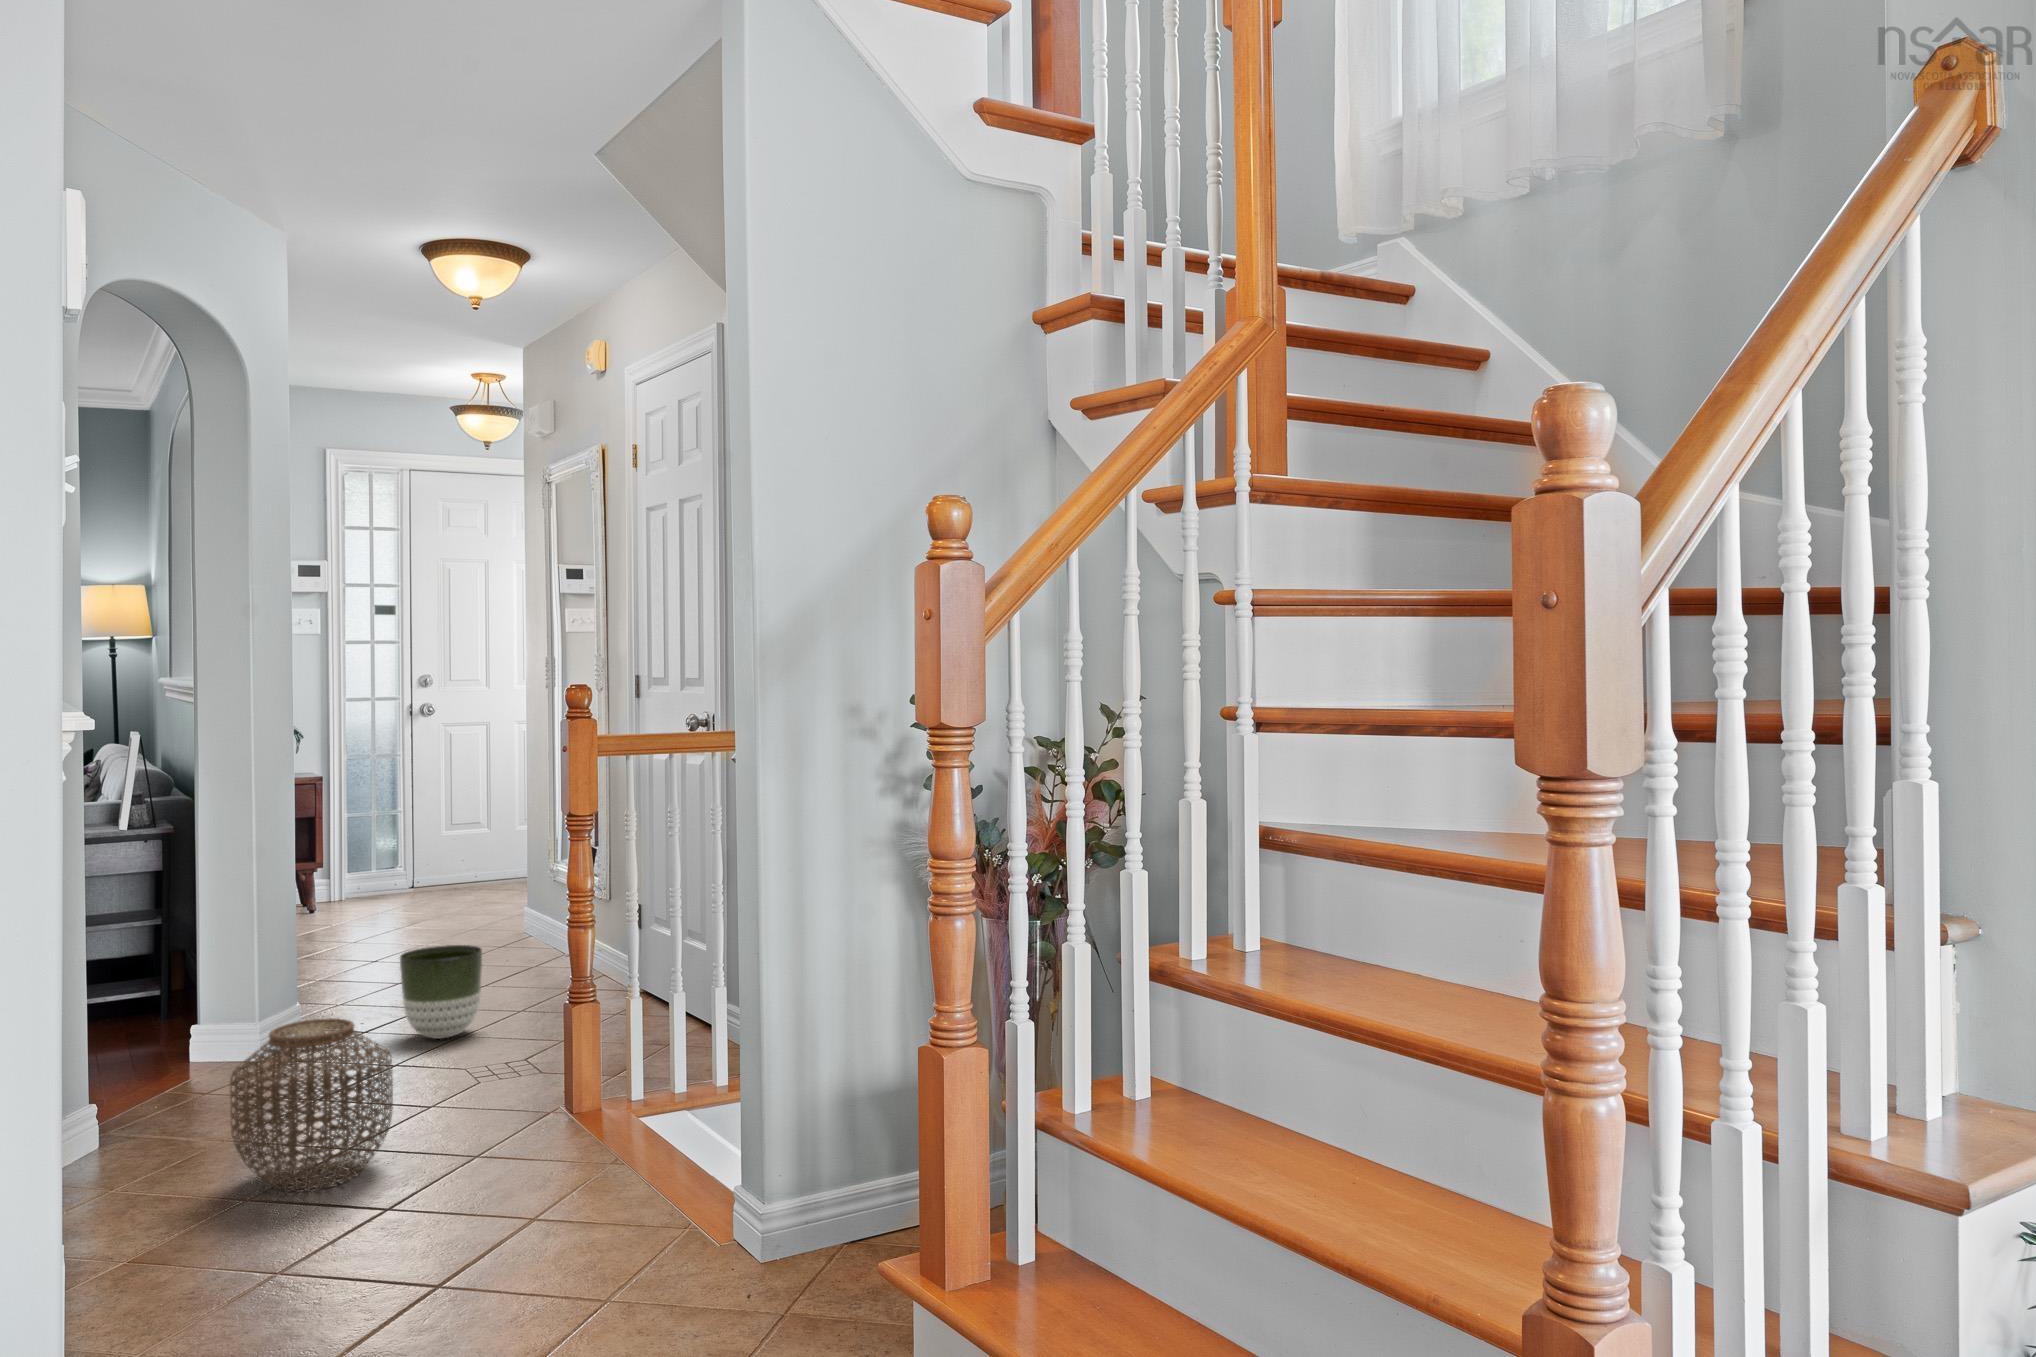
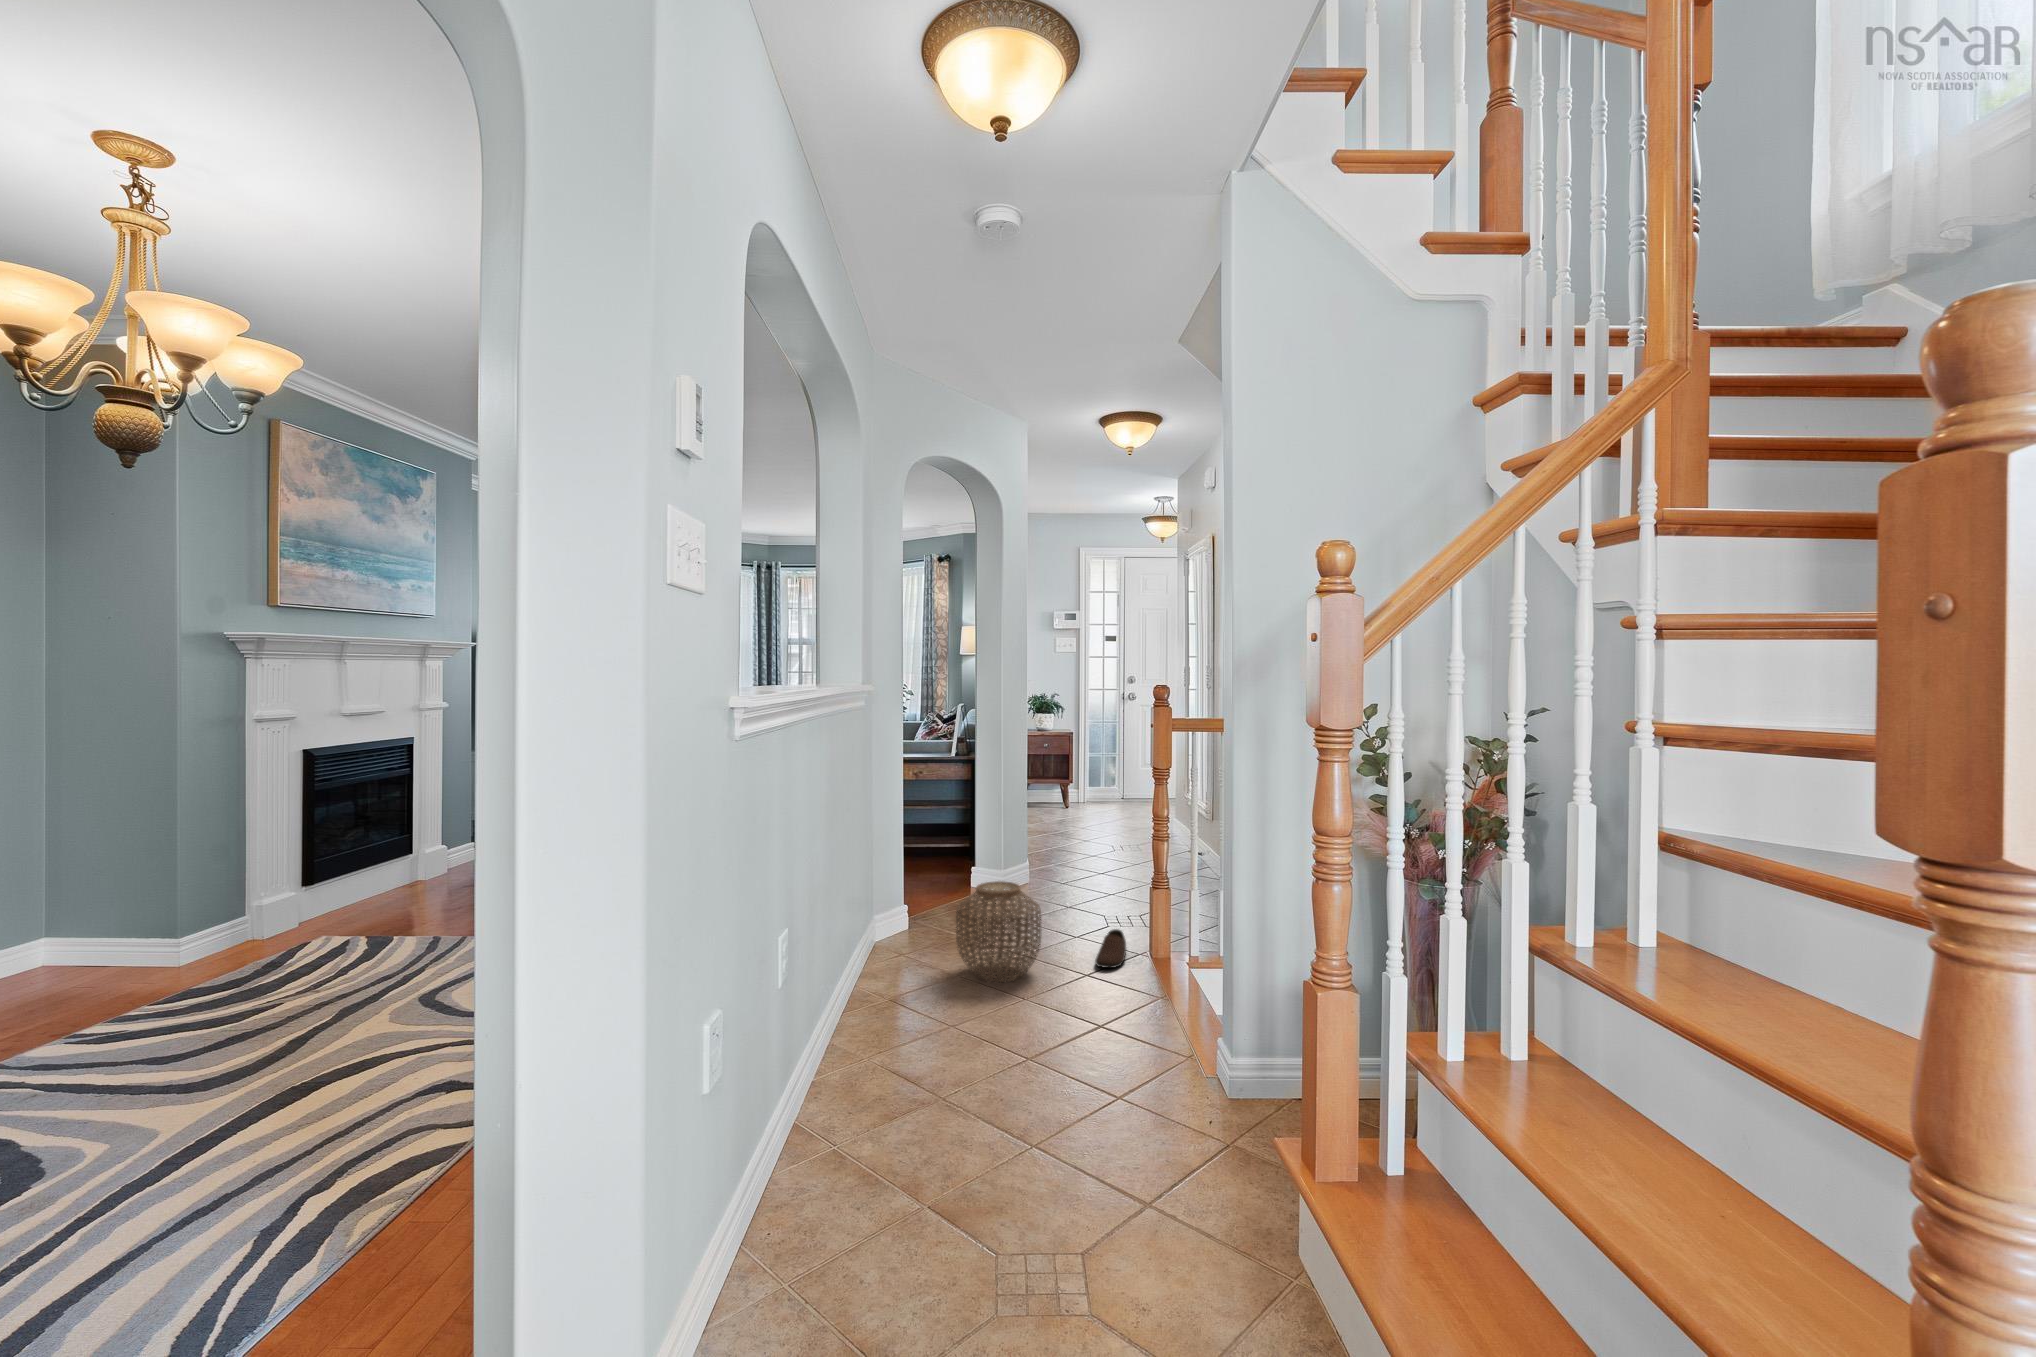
planter: present [400,945,482,1039] -> none [1077,843,1124,900]
shoe: none [480,1072,527,1133] -> present [1095,929,1126,968]

